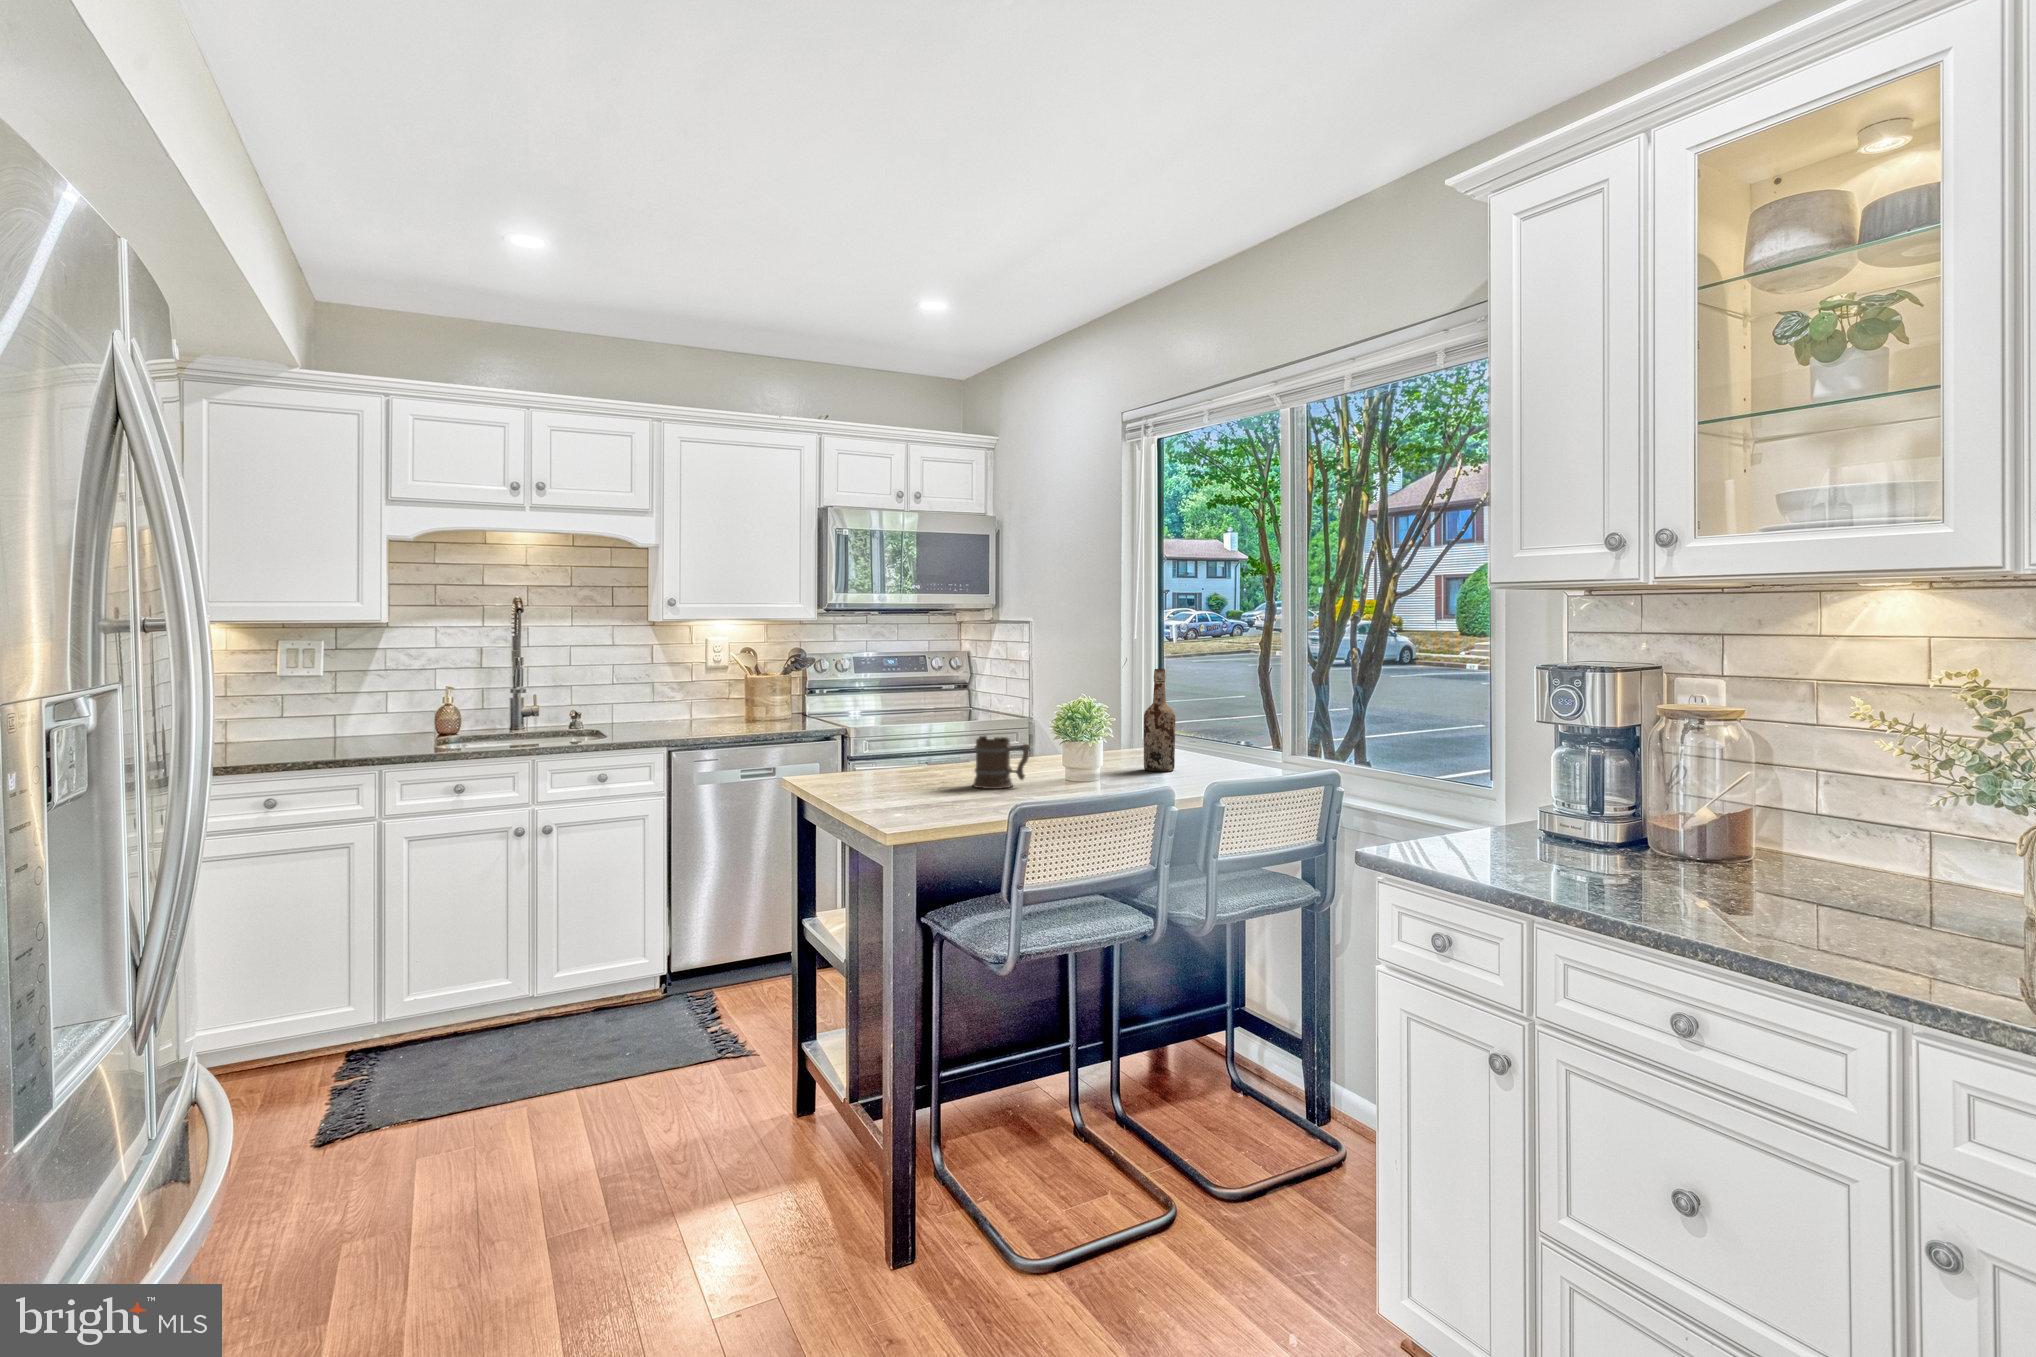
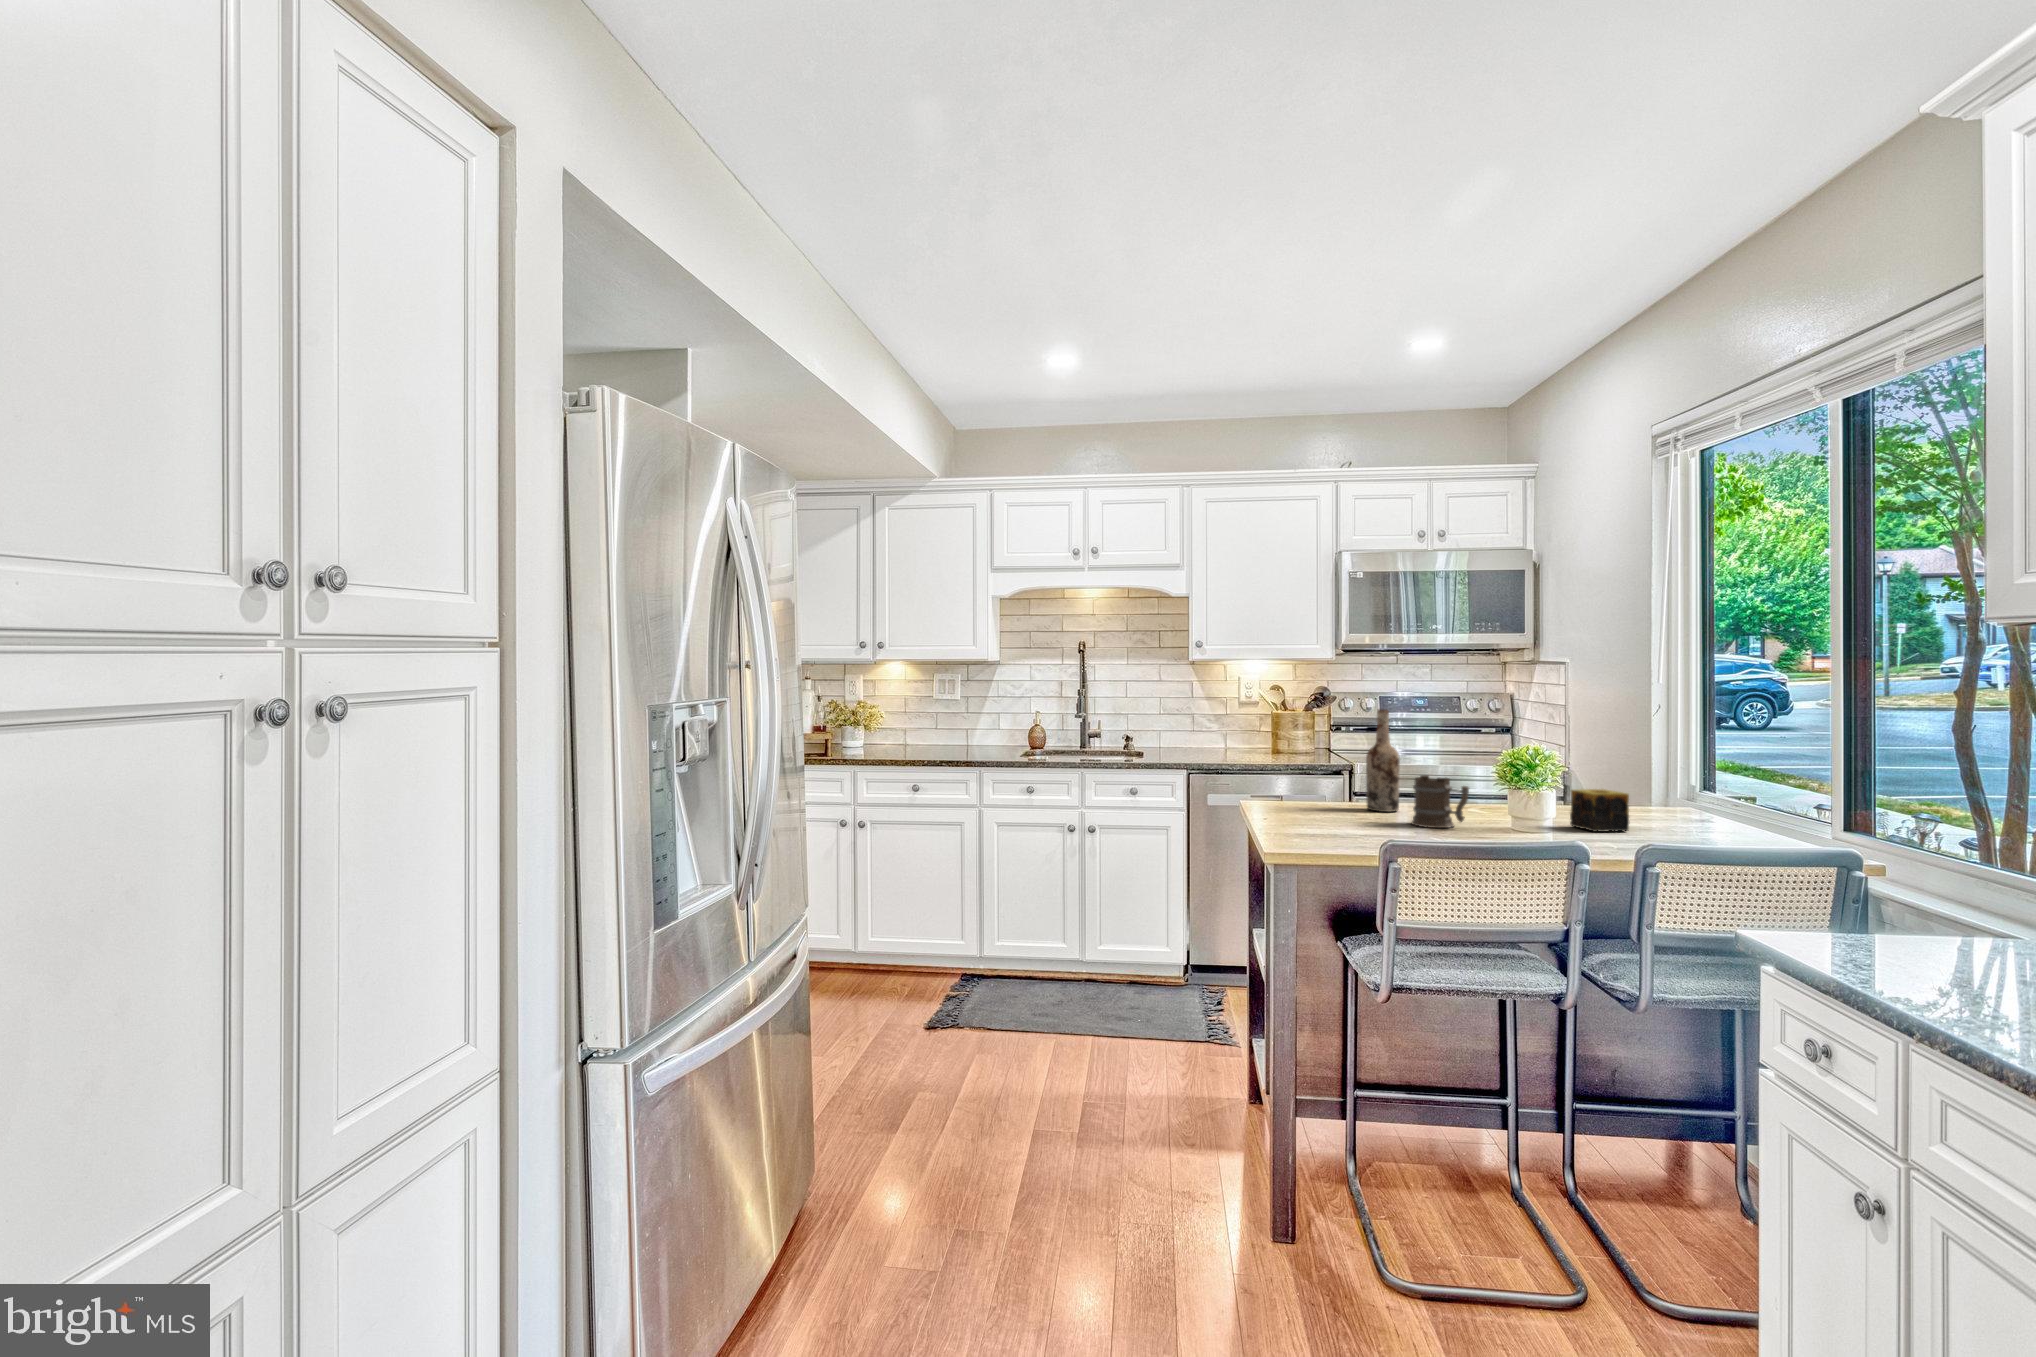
wine bottle: present [1144,669,1175,771] -> present [1366,709,1400,812]
candle: none [1098,739,1146,778] -> present [1570,789,1629,832]

